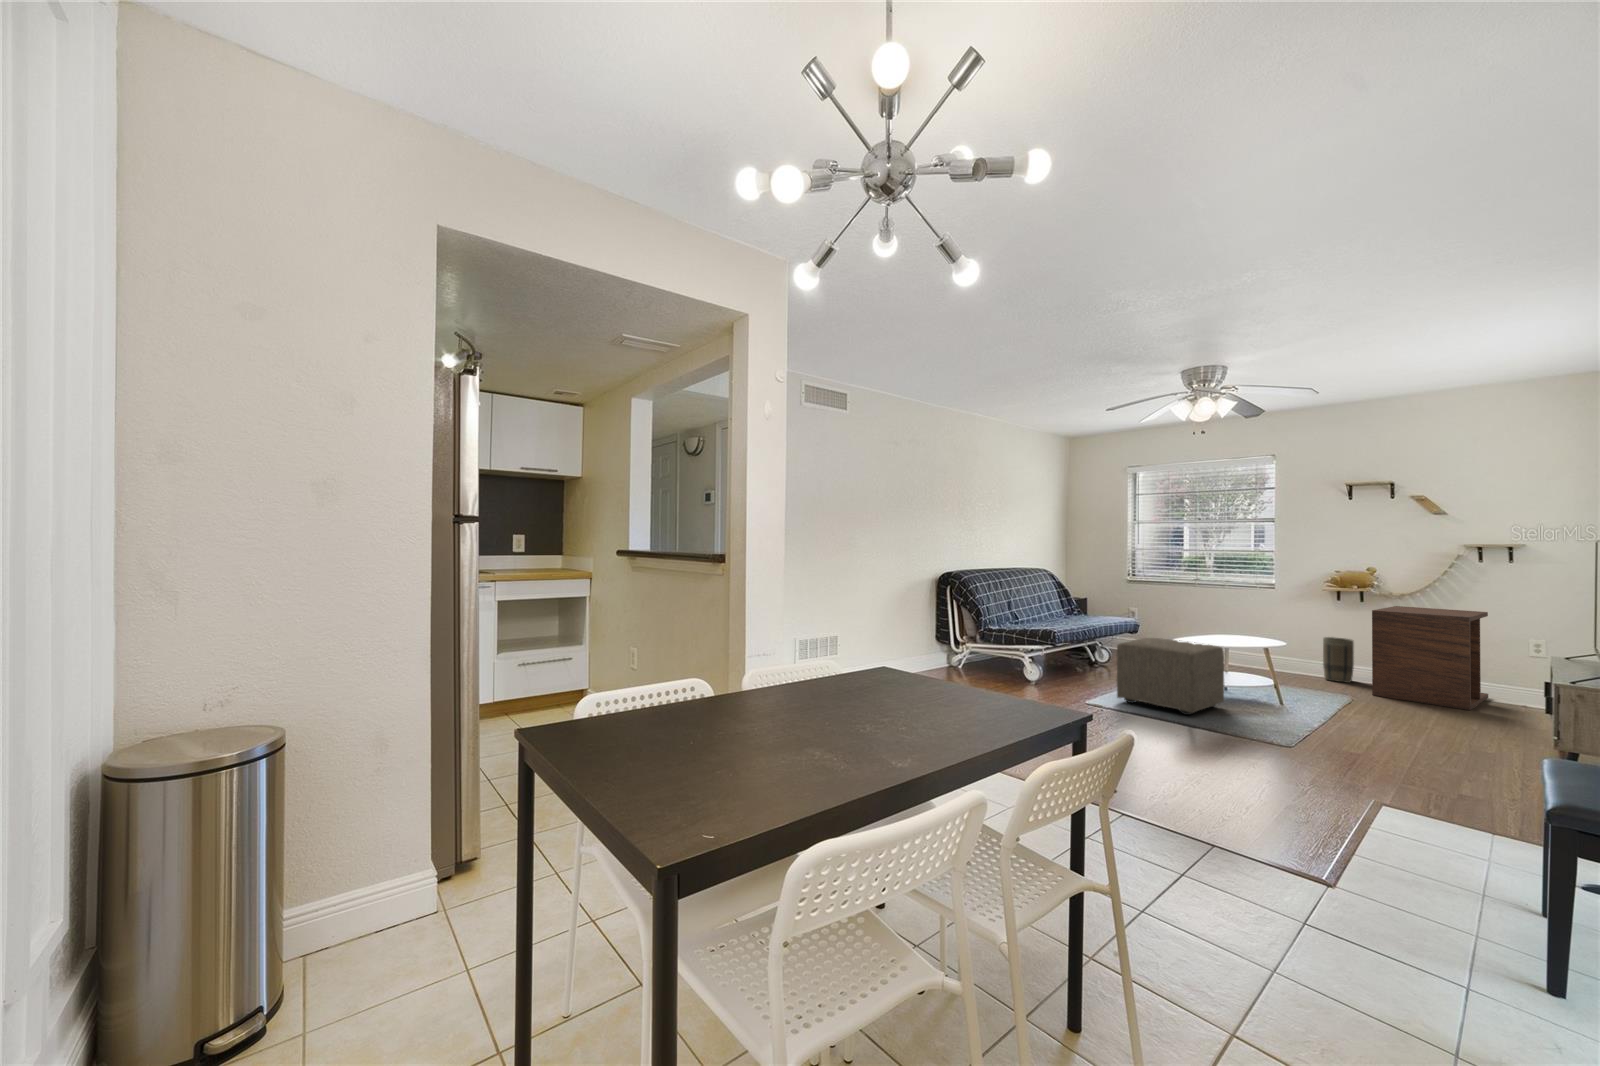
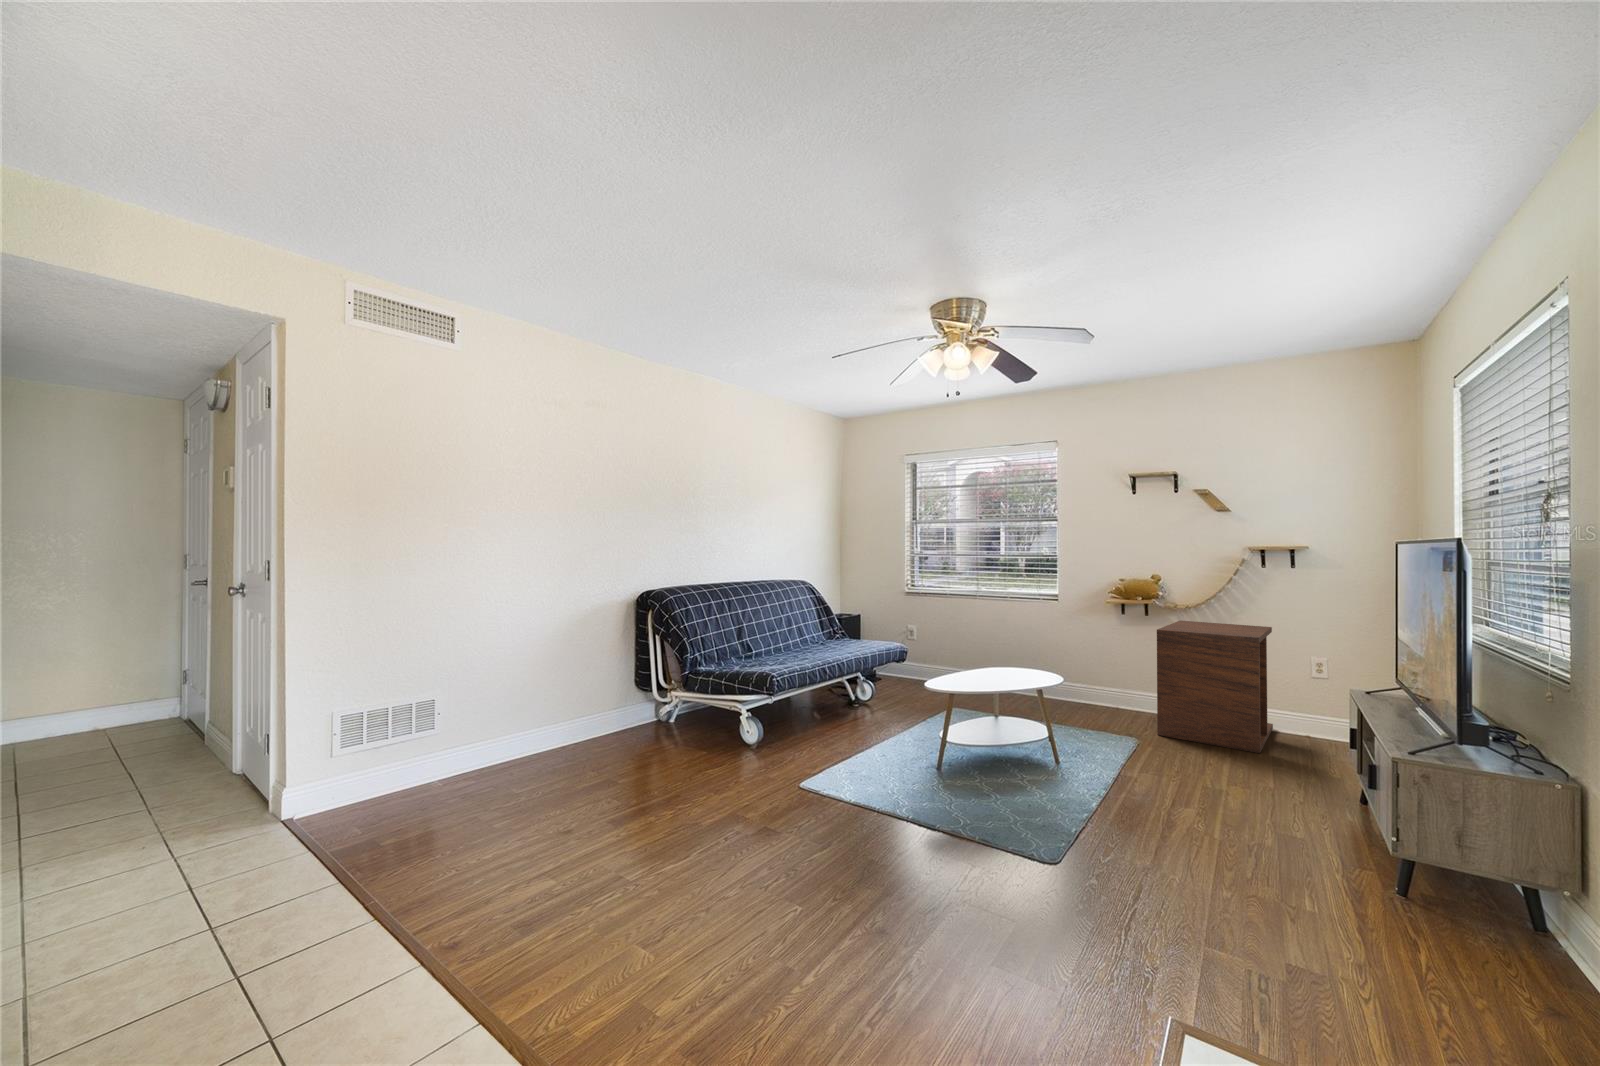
basket: present [1323,637,1354,683] -> none [1106,659,1137,715]
ottoman: present [1116,638,1224,715] -> none [847,679,985,800]

